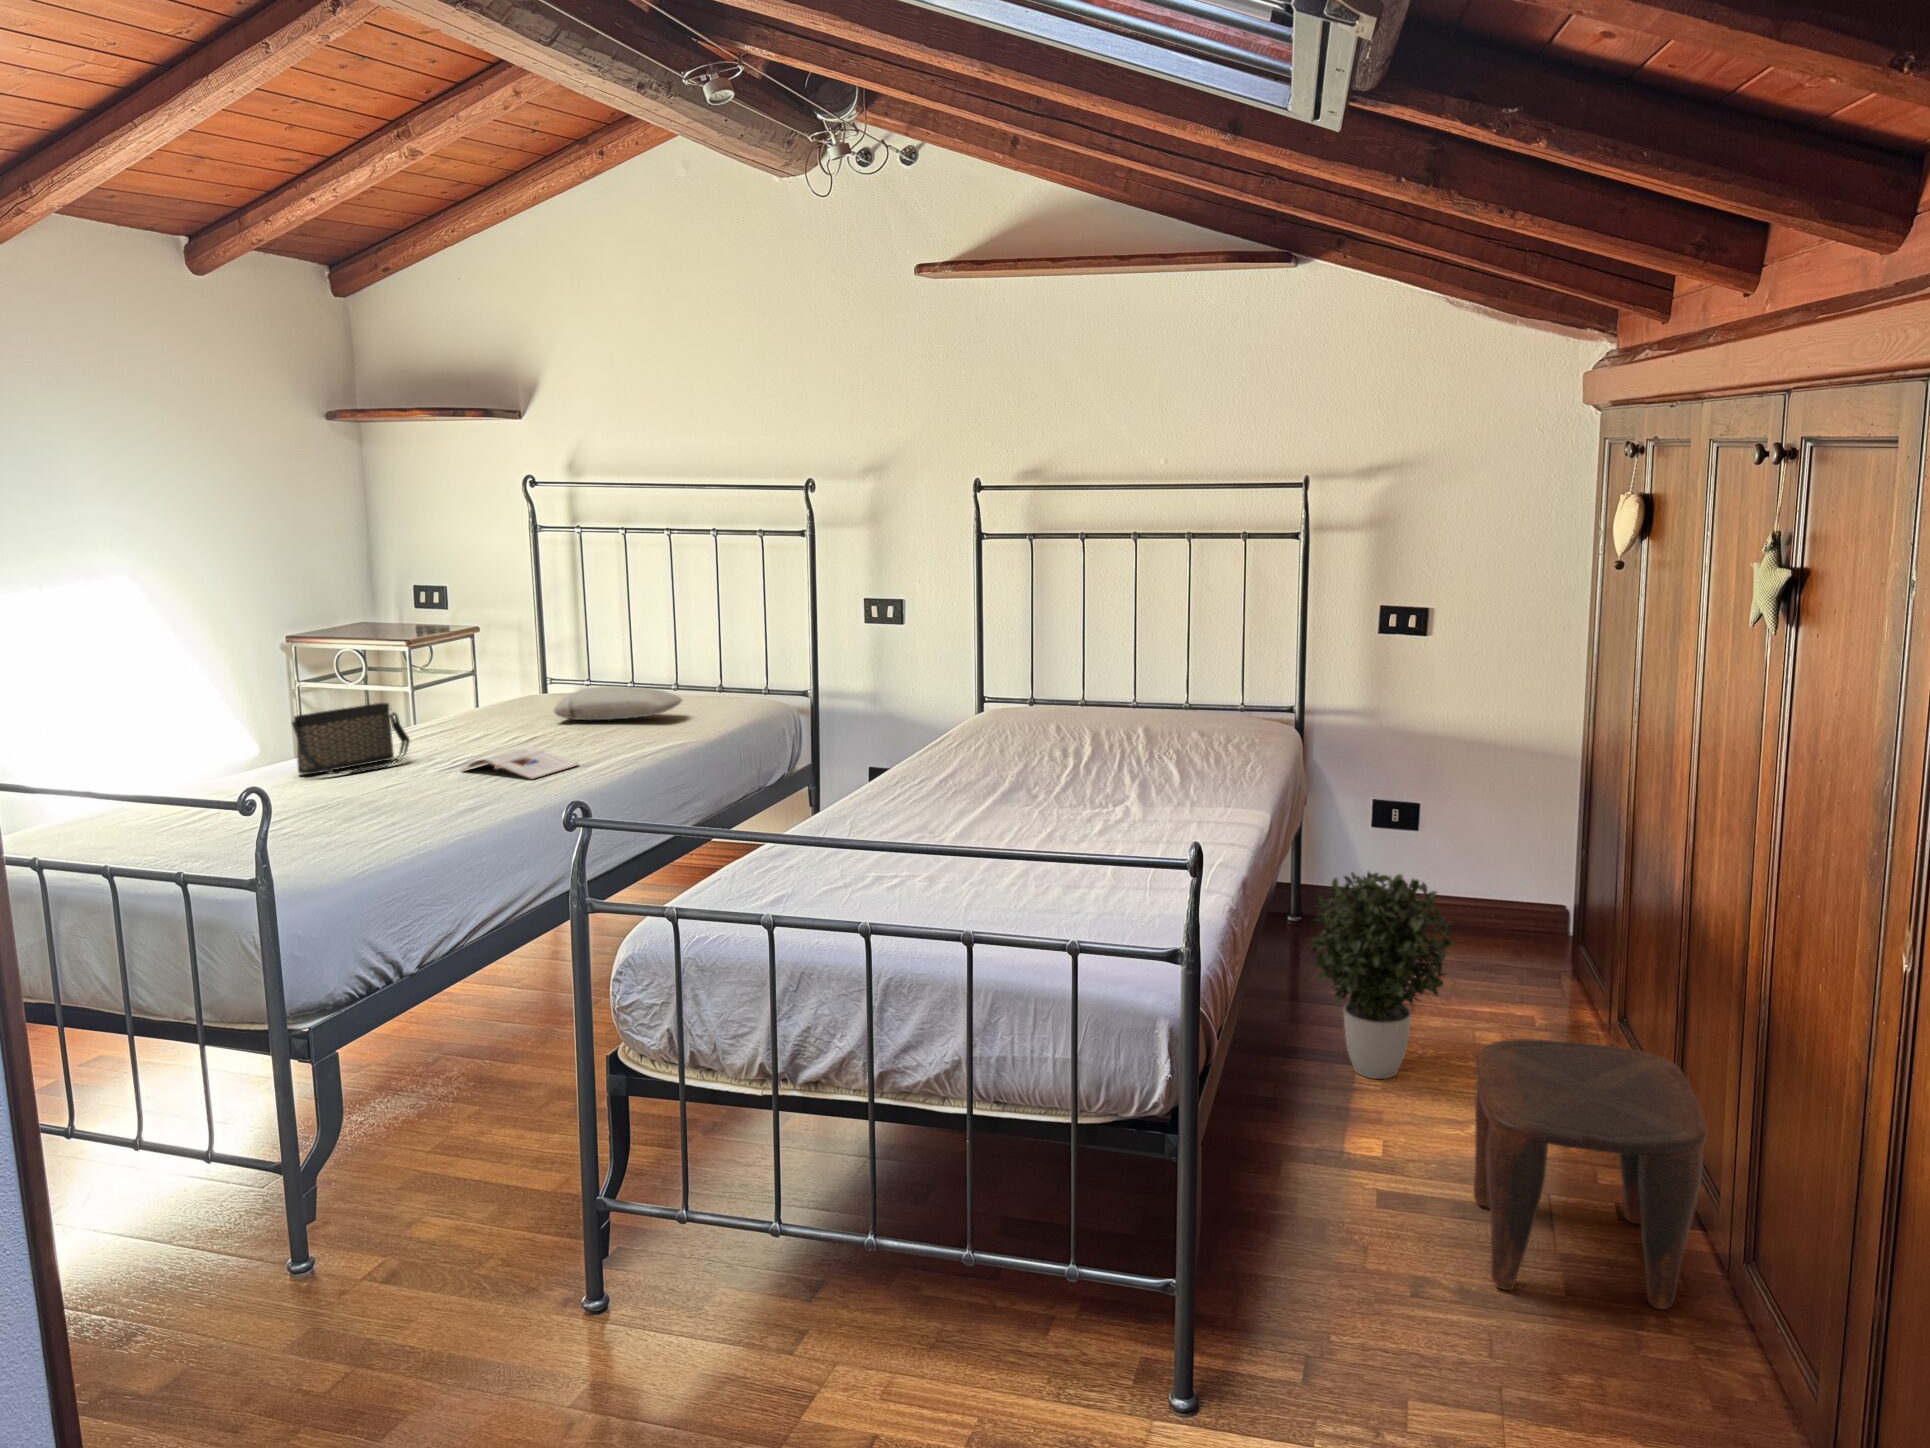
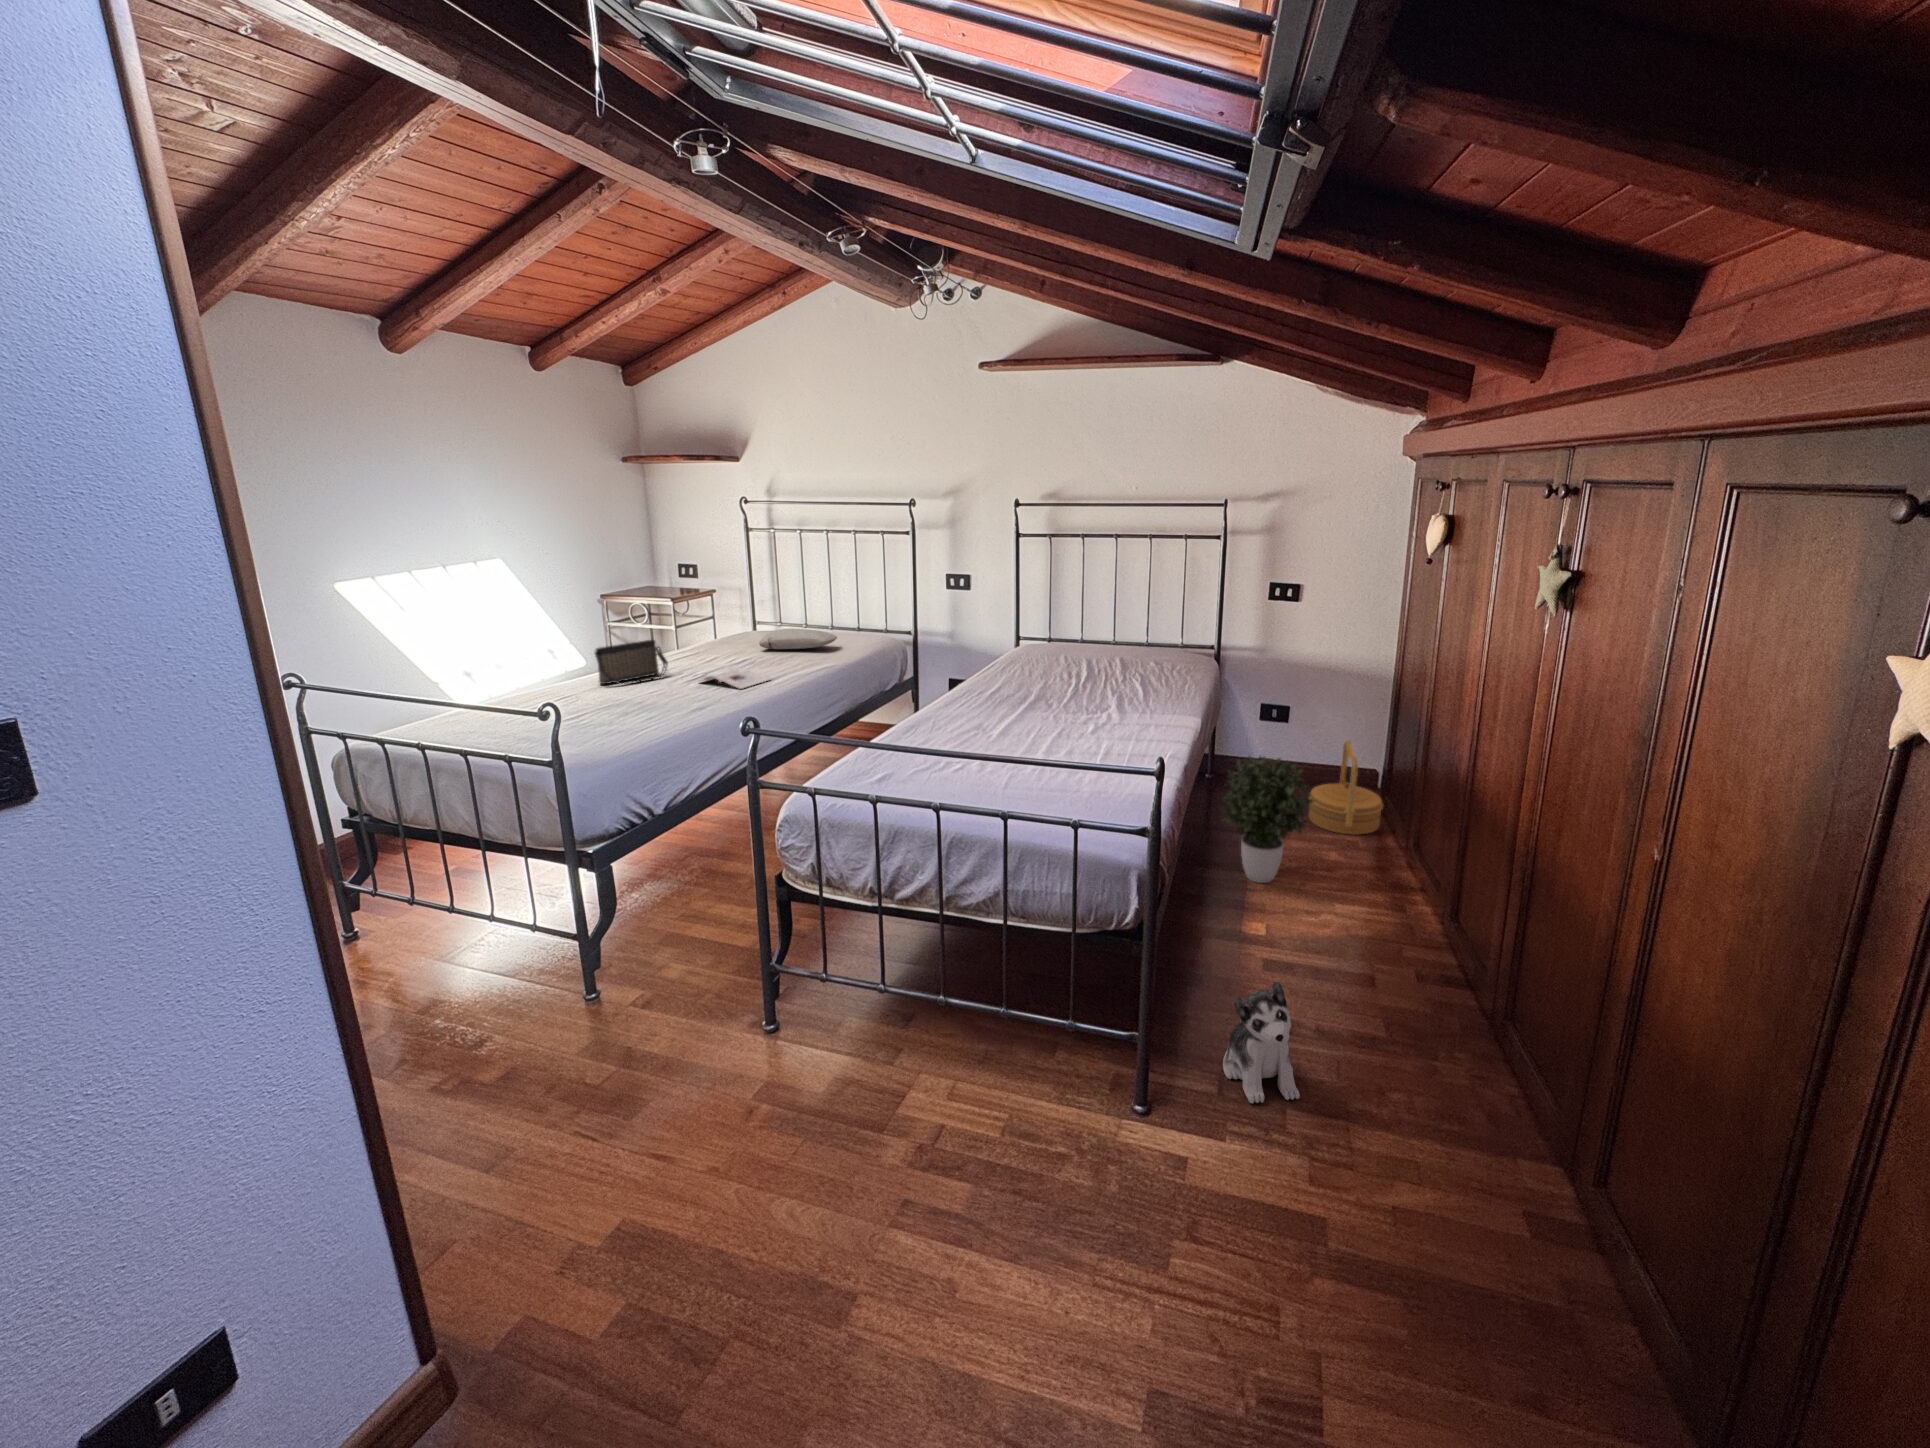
basket: none [1455,854,1574,1005] -> present [1309,741,1383,835]
stool: present [1474,1039,1707,1309] -> none [1324,871,1484,1050]
plush toy: none [1312,1194,1430,1389] -> present [1223,982,1300,1104]

